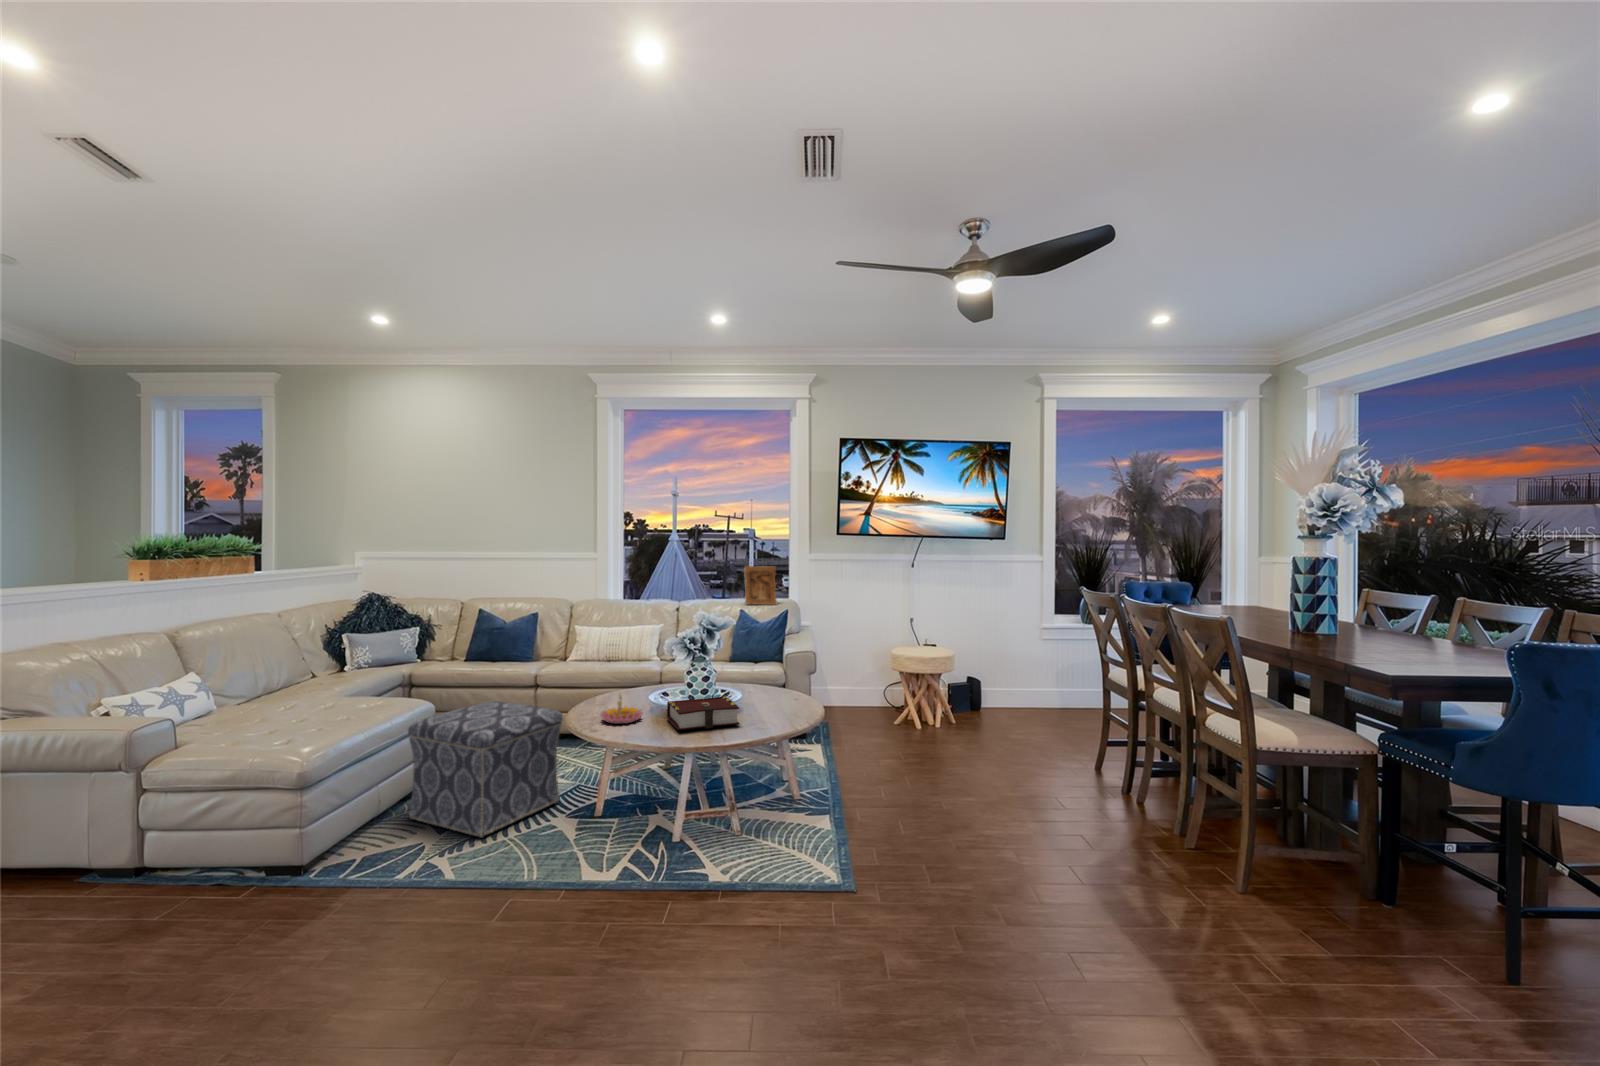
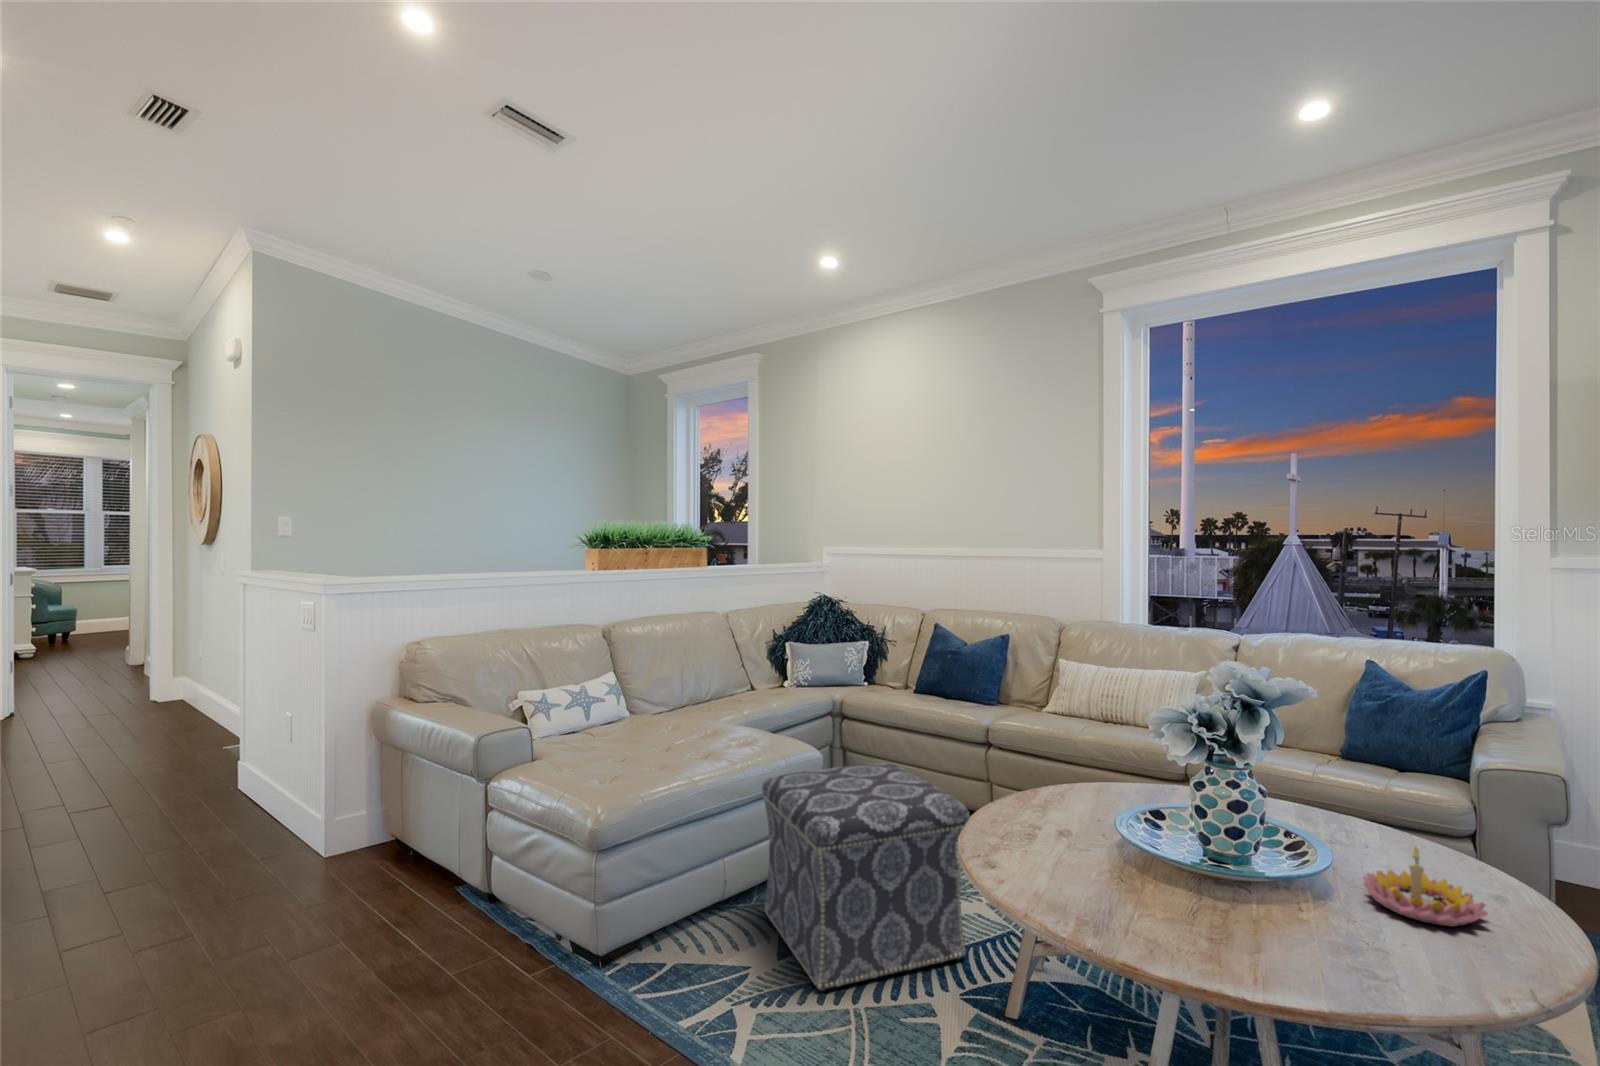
picture frame: present [744,566,777,605] -> none [1370,575,1454,655]
candle holder: present [600,694,643,724] -> present [1363,846,1488,927]
book: present [667,696,740,730] -> none [1138,844,1318,957]

